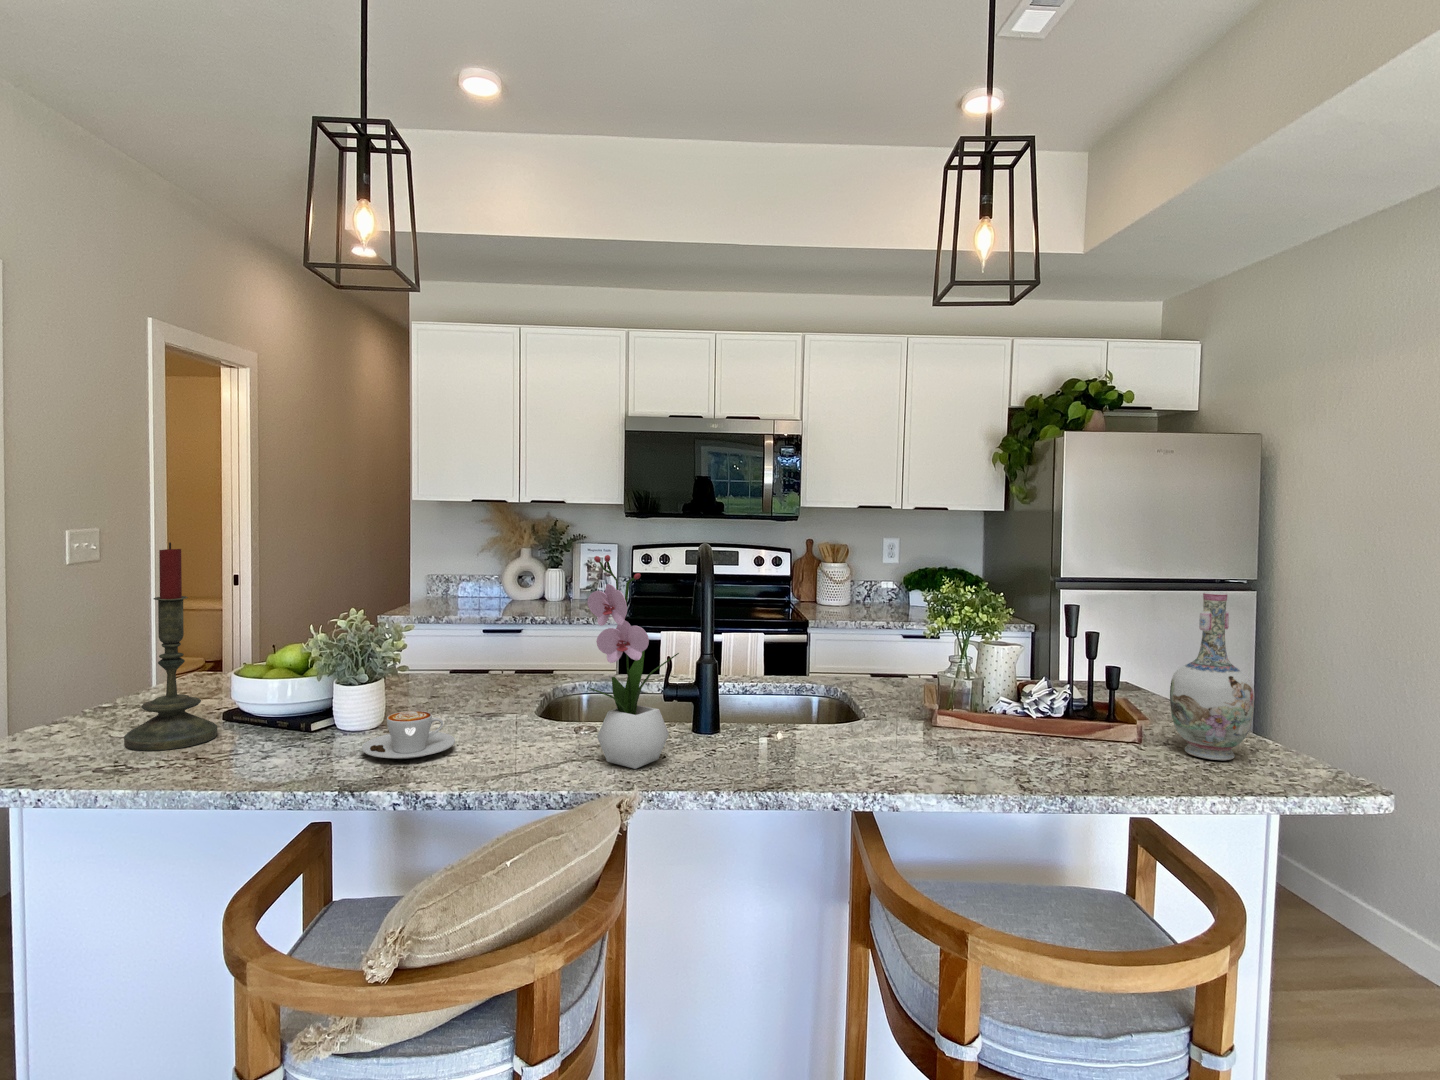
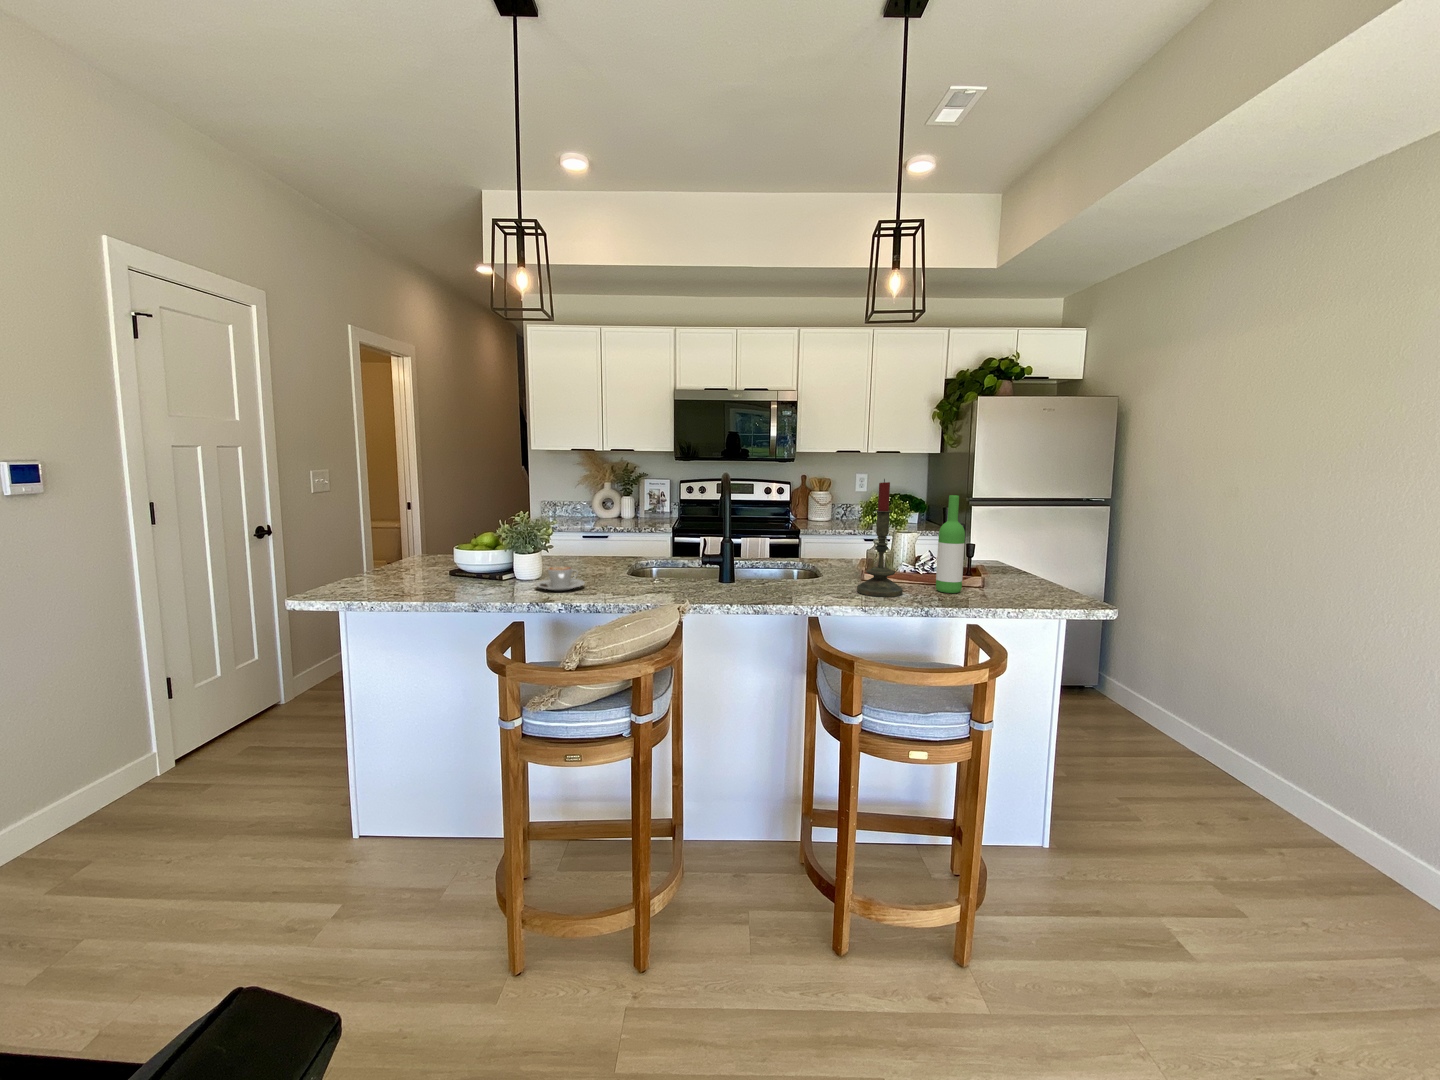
candle: present [124,542,217,751] -> present [857,479,903,597]
flower arrangement: present [587,555,679,769] -> none [659,476,710,595]
wine bottle: none [1066,589,1116,759] -> present [936,495,965,593]
vase: present [1170,592,1254,760] -> none [1000,496,1047,594]

